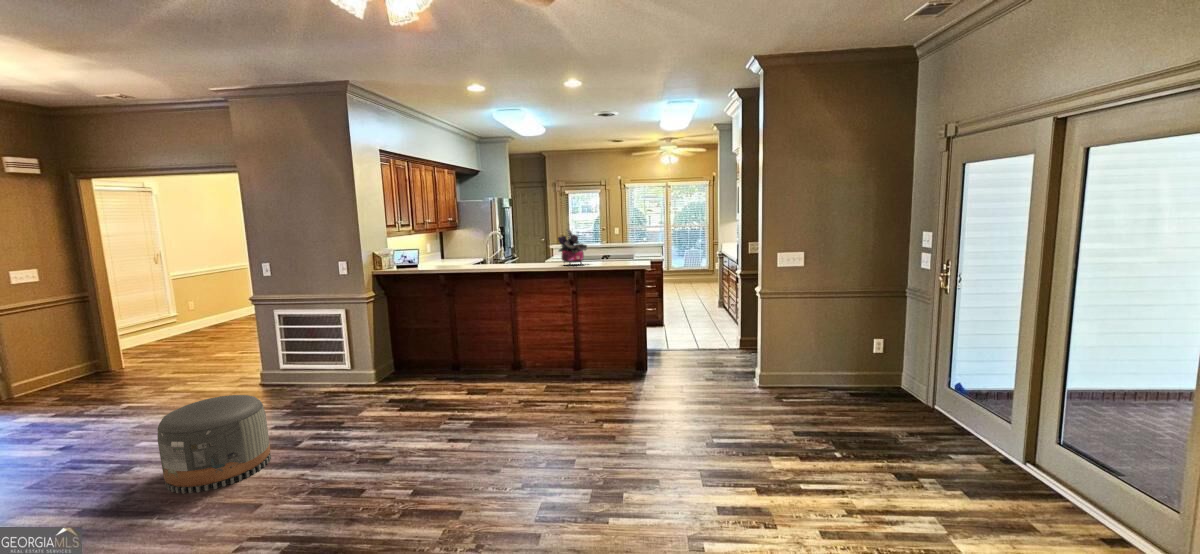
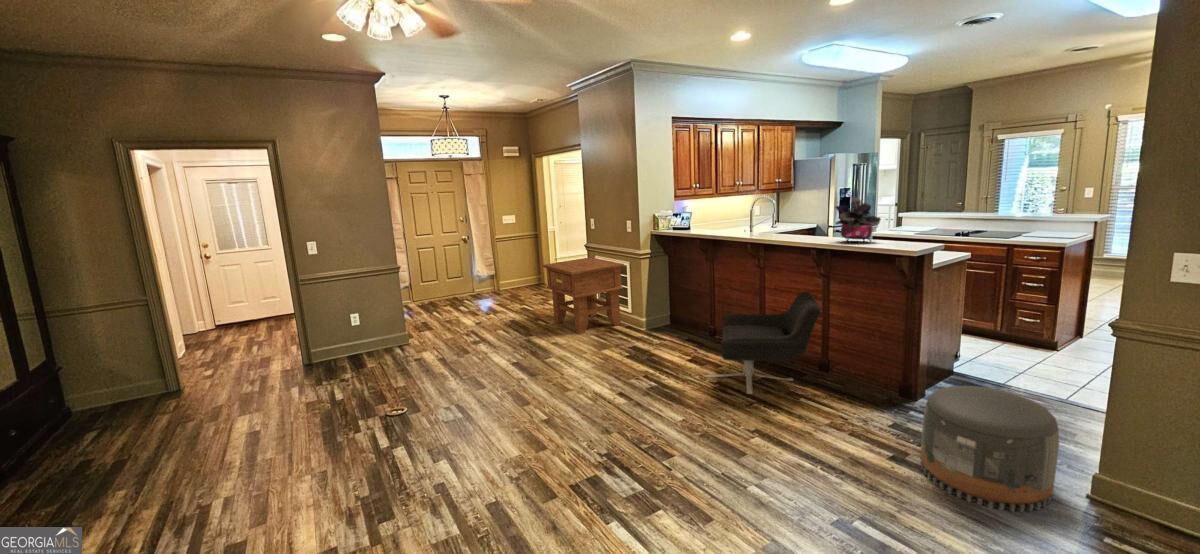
lounge chair: none [495,306,594,402] -> present [706,292,820,394]
side table: none [205,312,338,410] -> present [543,257,624,334]
pouf: present [157,395,271,493] -> present [920,386,1059,512]

